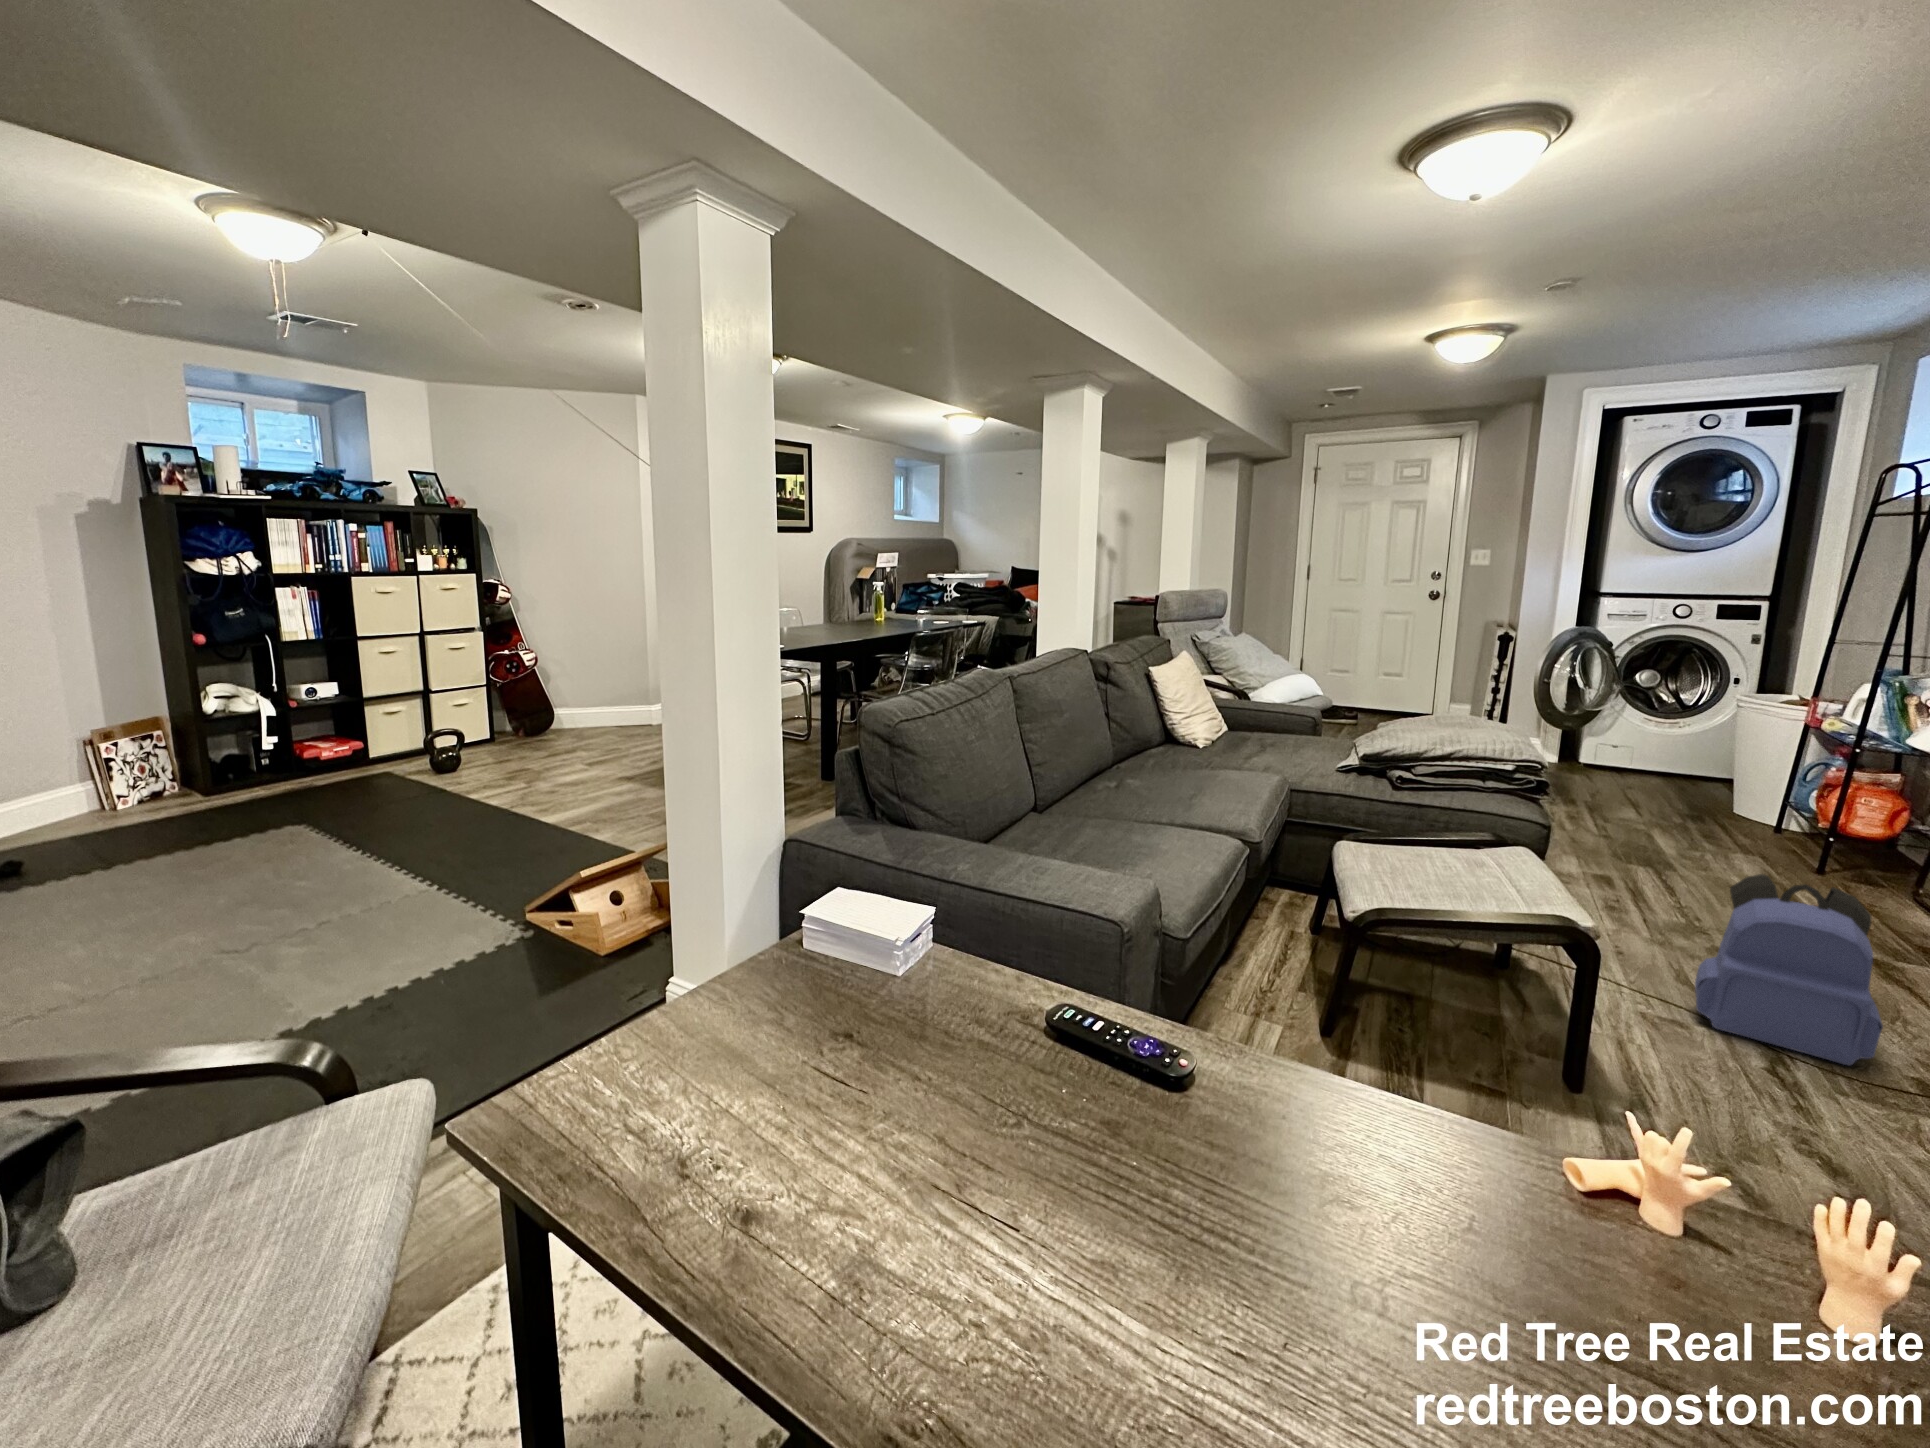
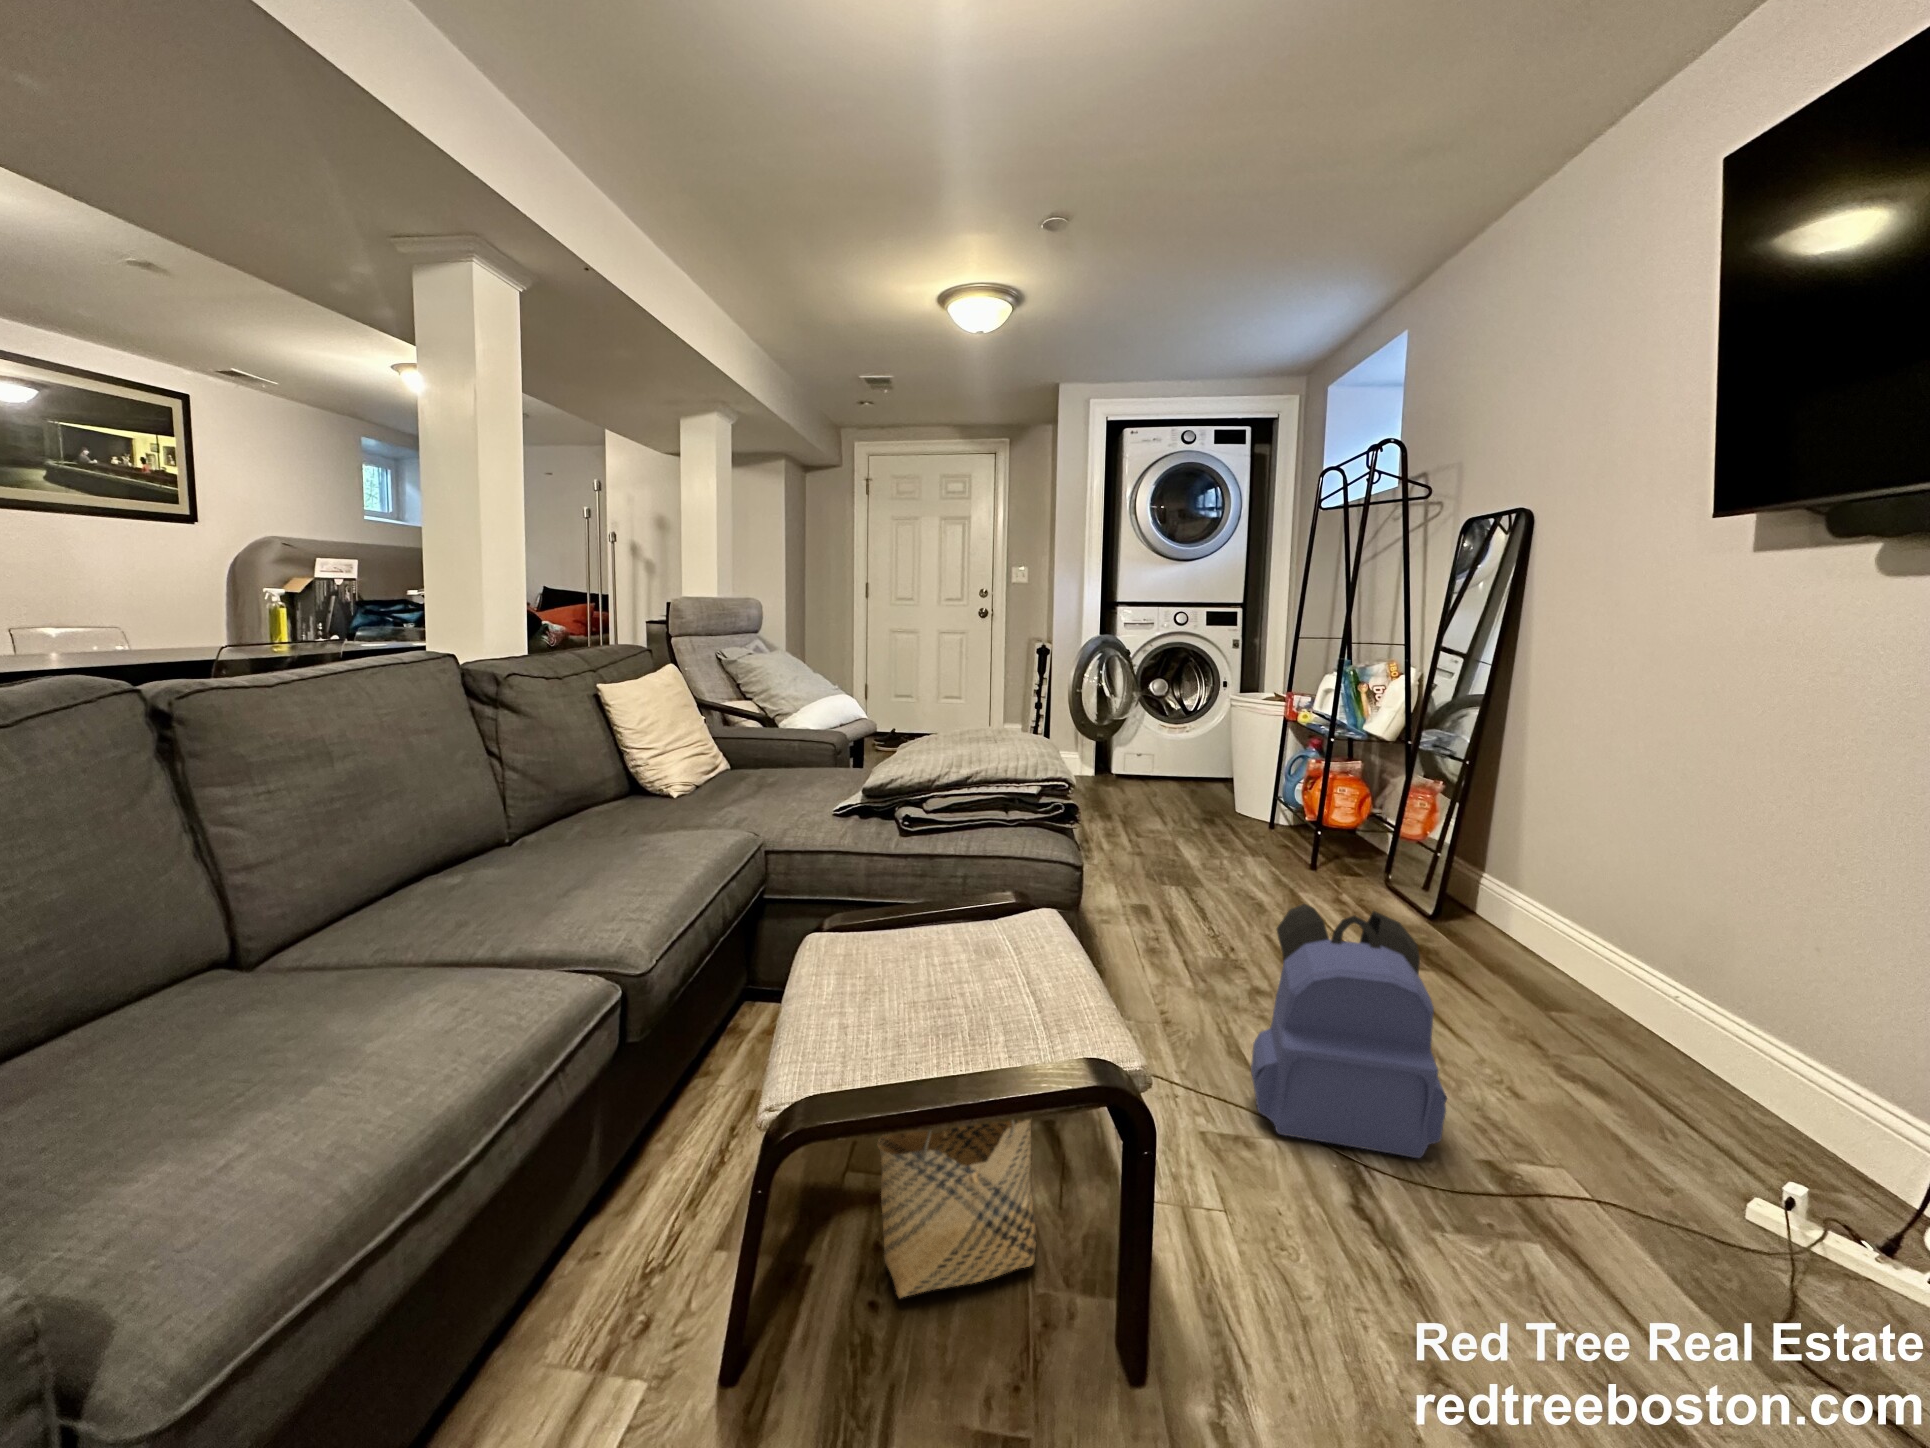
woven basket: none [1402,896,1510,1039] -> present [878,1120,1036,1298]

